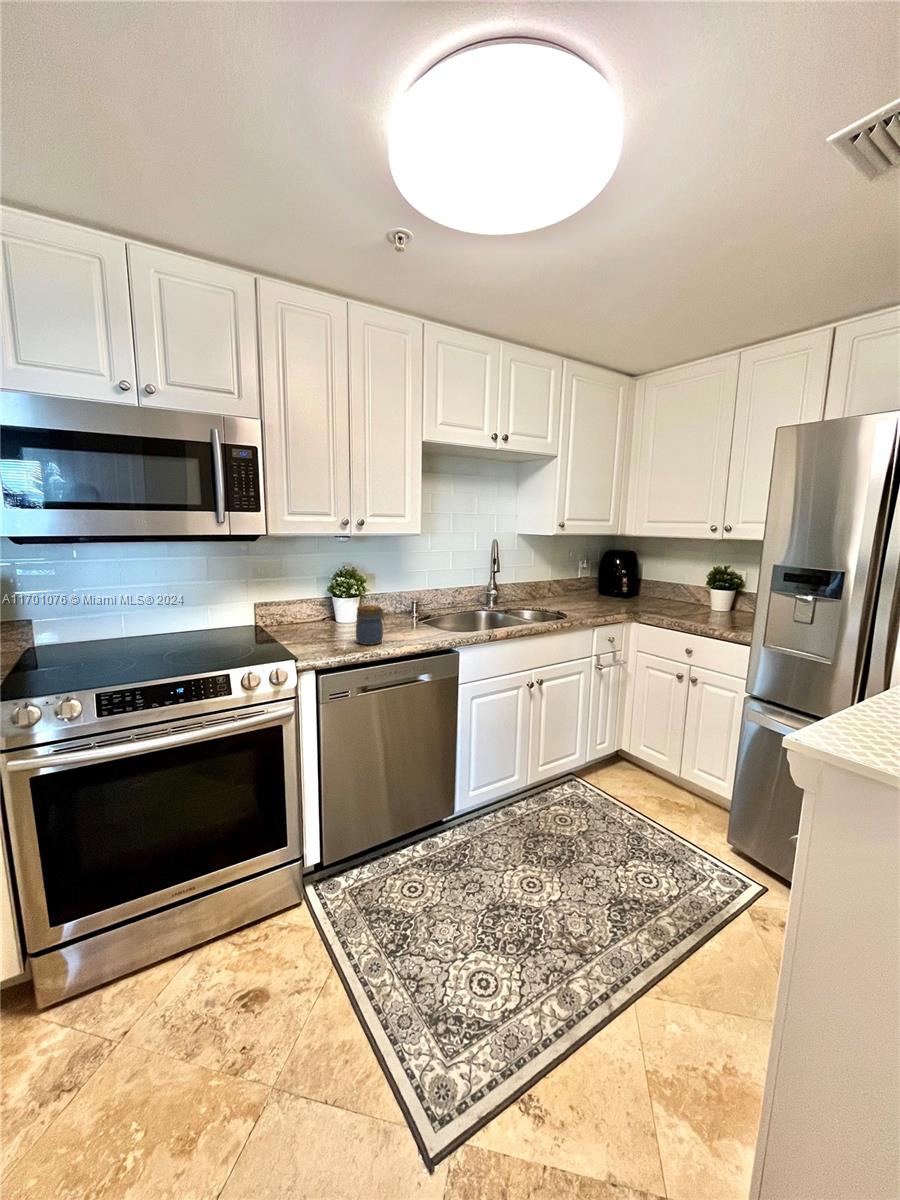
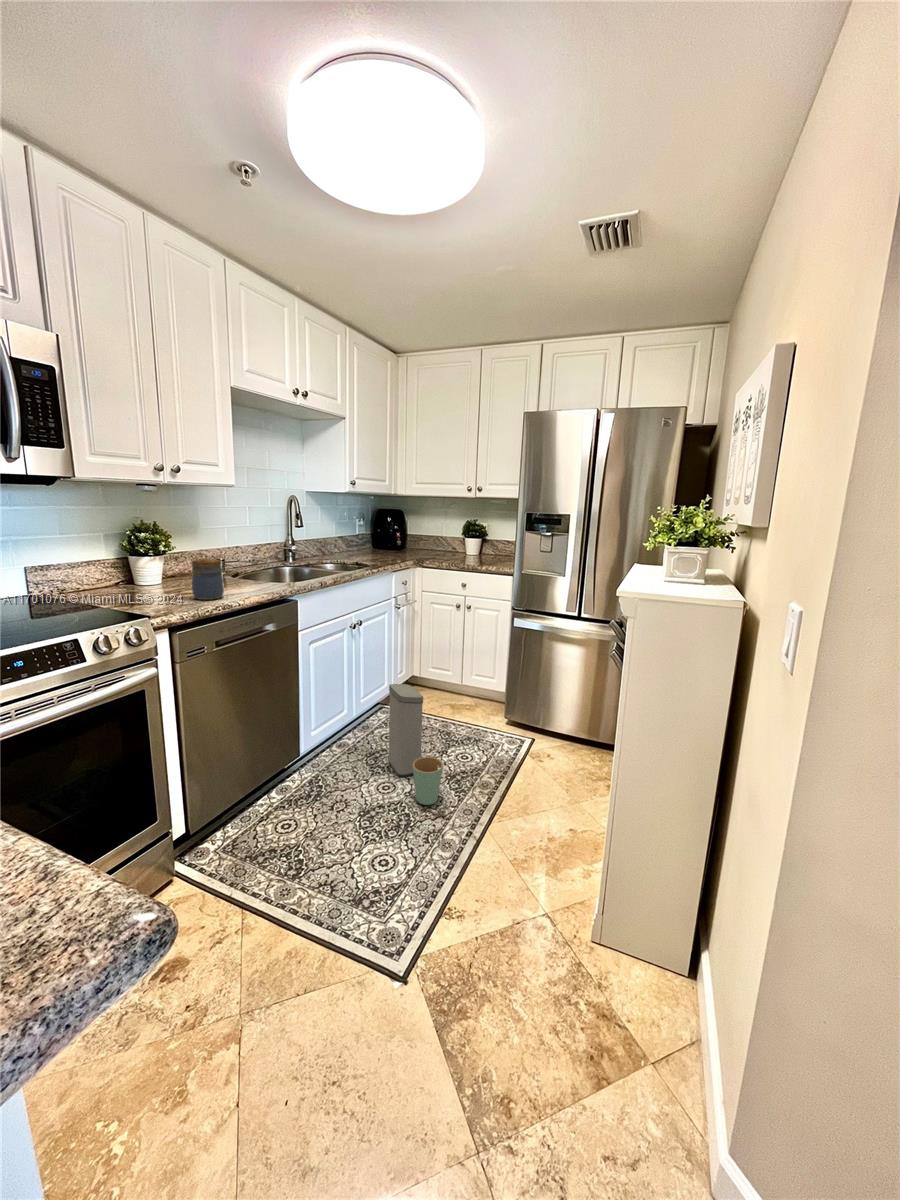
trash can: none [549,761,595,930] -> present [389,684,443,805]

